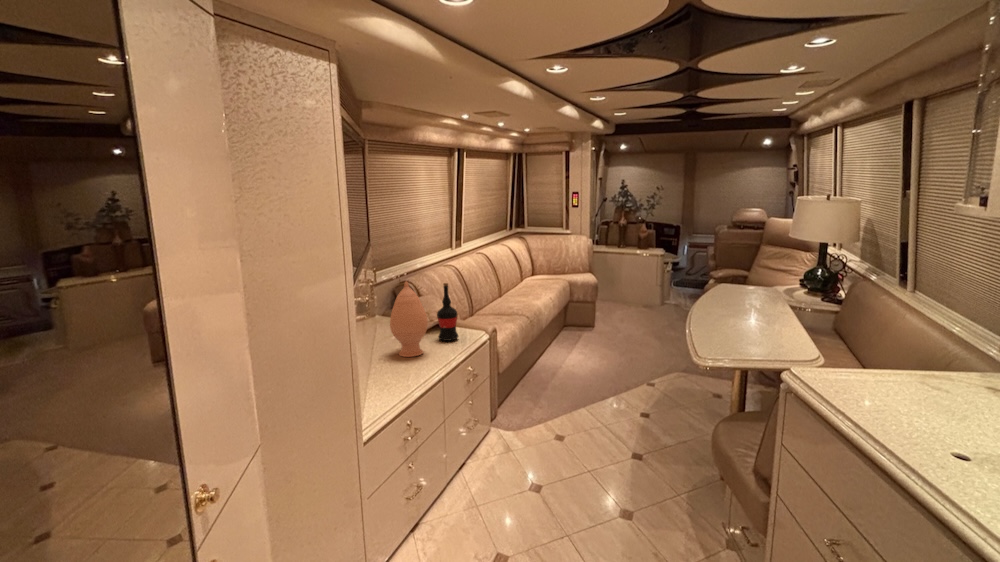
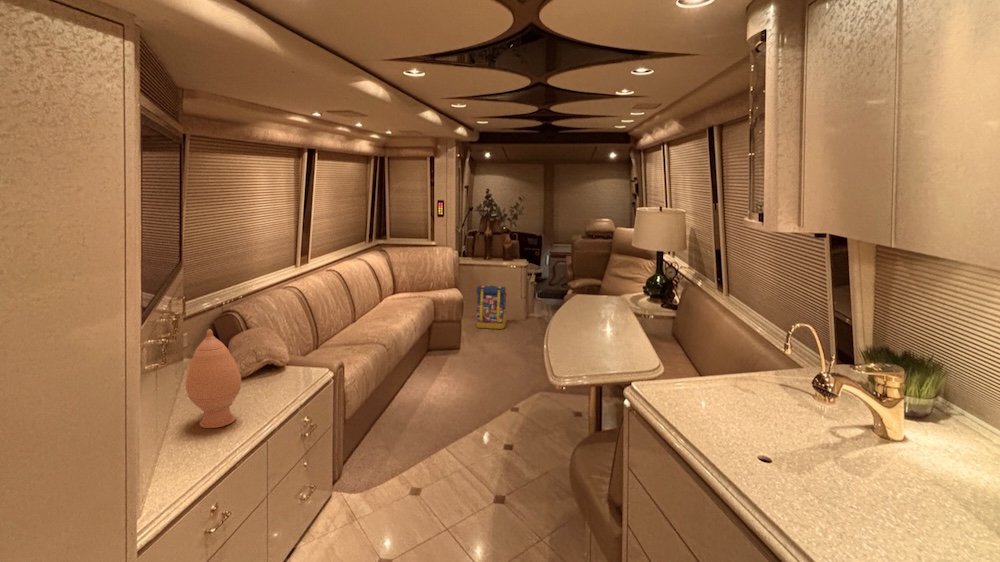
backpack: none [612,273,642,316] -> present [476,285,506,329]
wine bottle: present [437,283,458,341] -> none [259,324,289,396]

